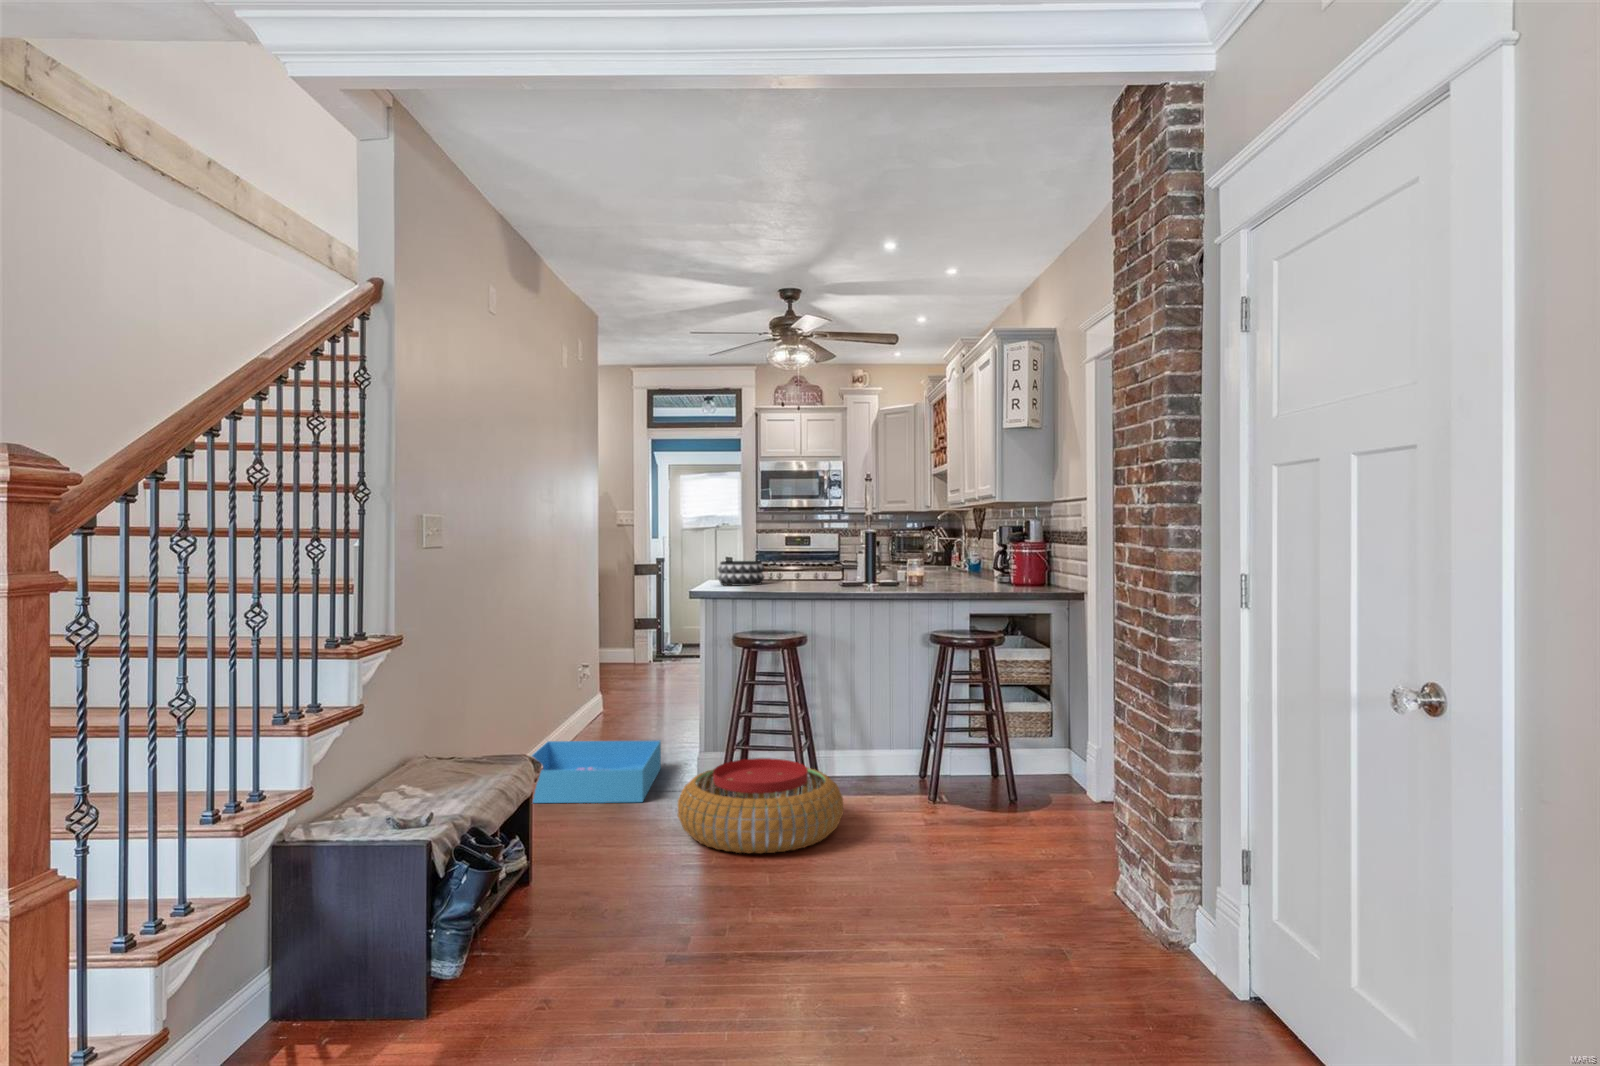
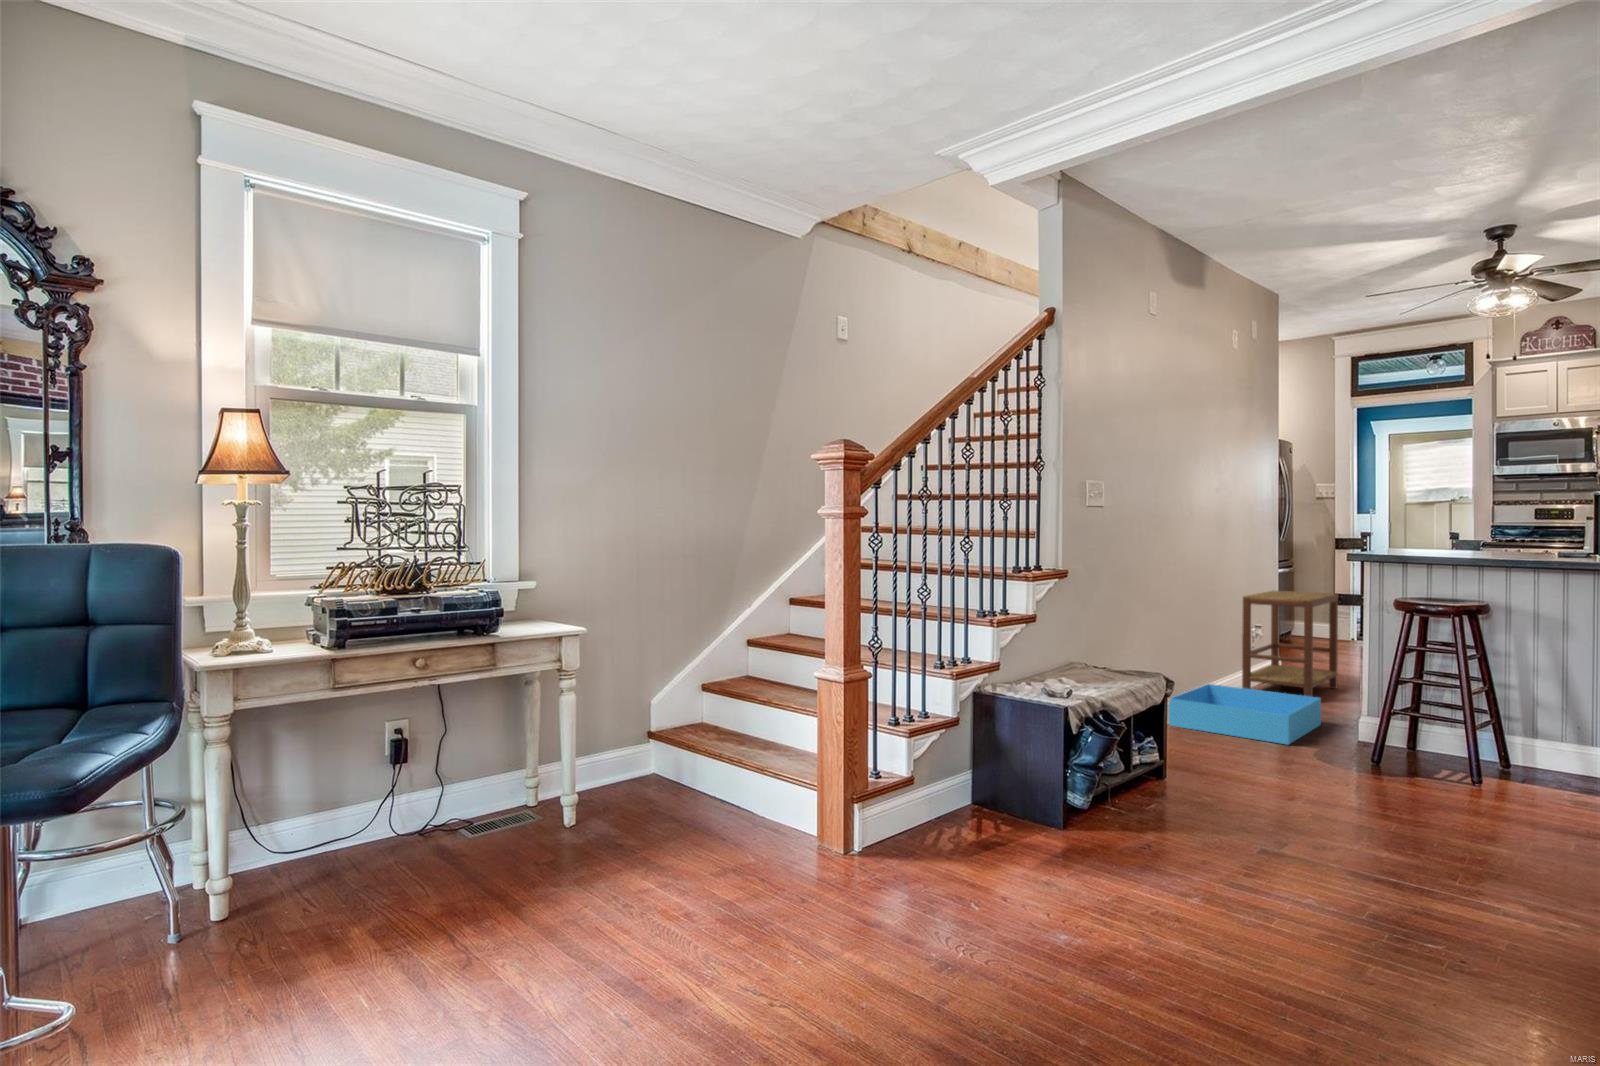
decorative bowl: present [718,561,764,586] -> none [1399,529,1460,554]
side table: none [575,625,657,743] -> present [1242,591,1338,697]
pouf: present [678,758,843,853] -> none [1312,717,1513,809]

